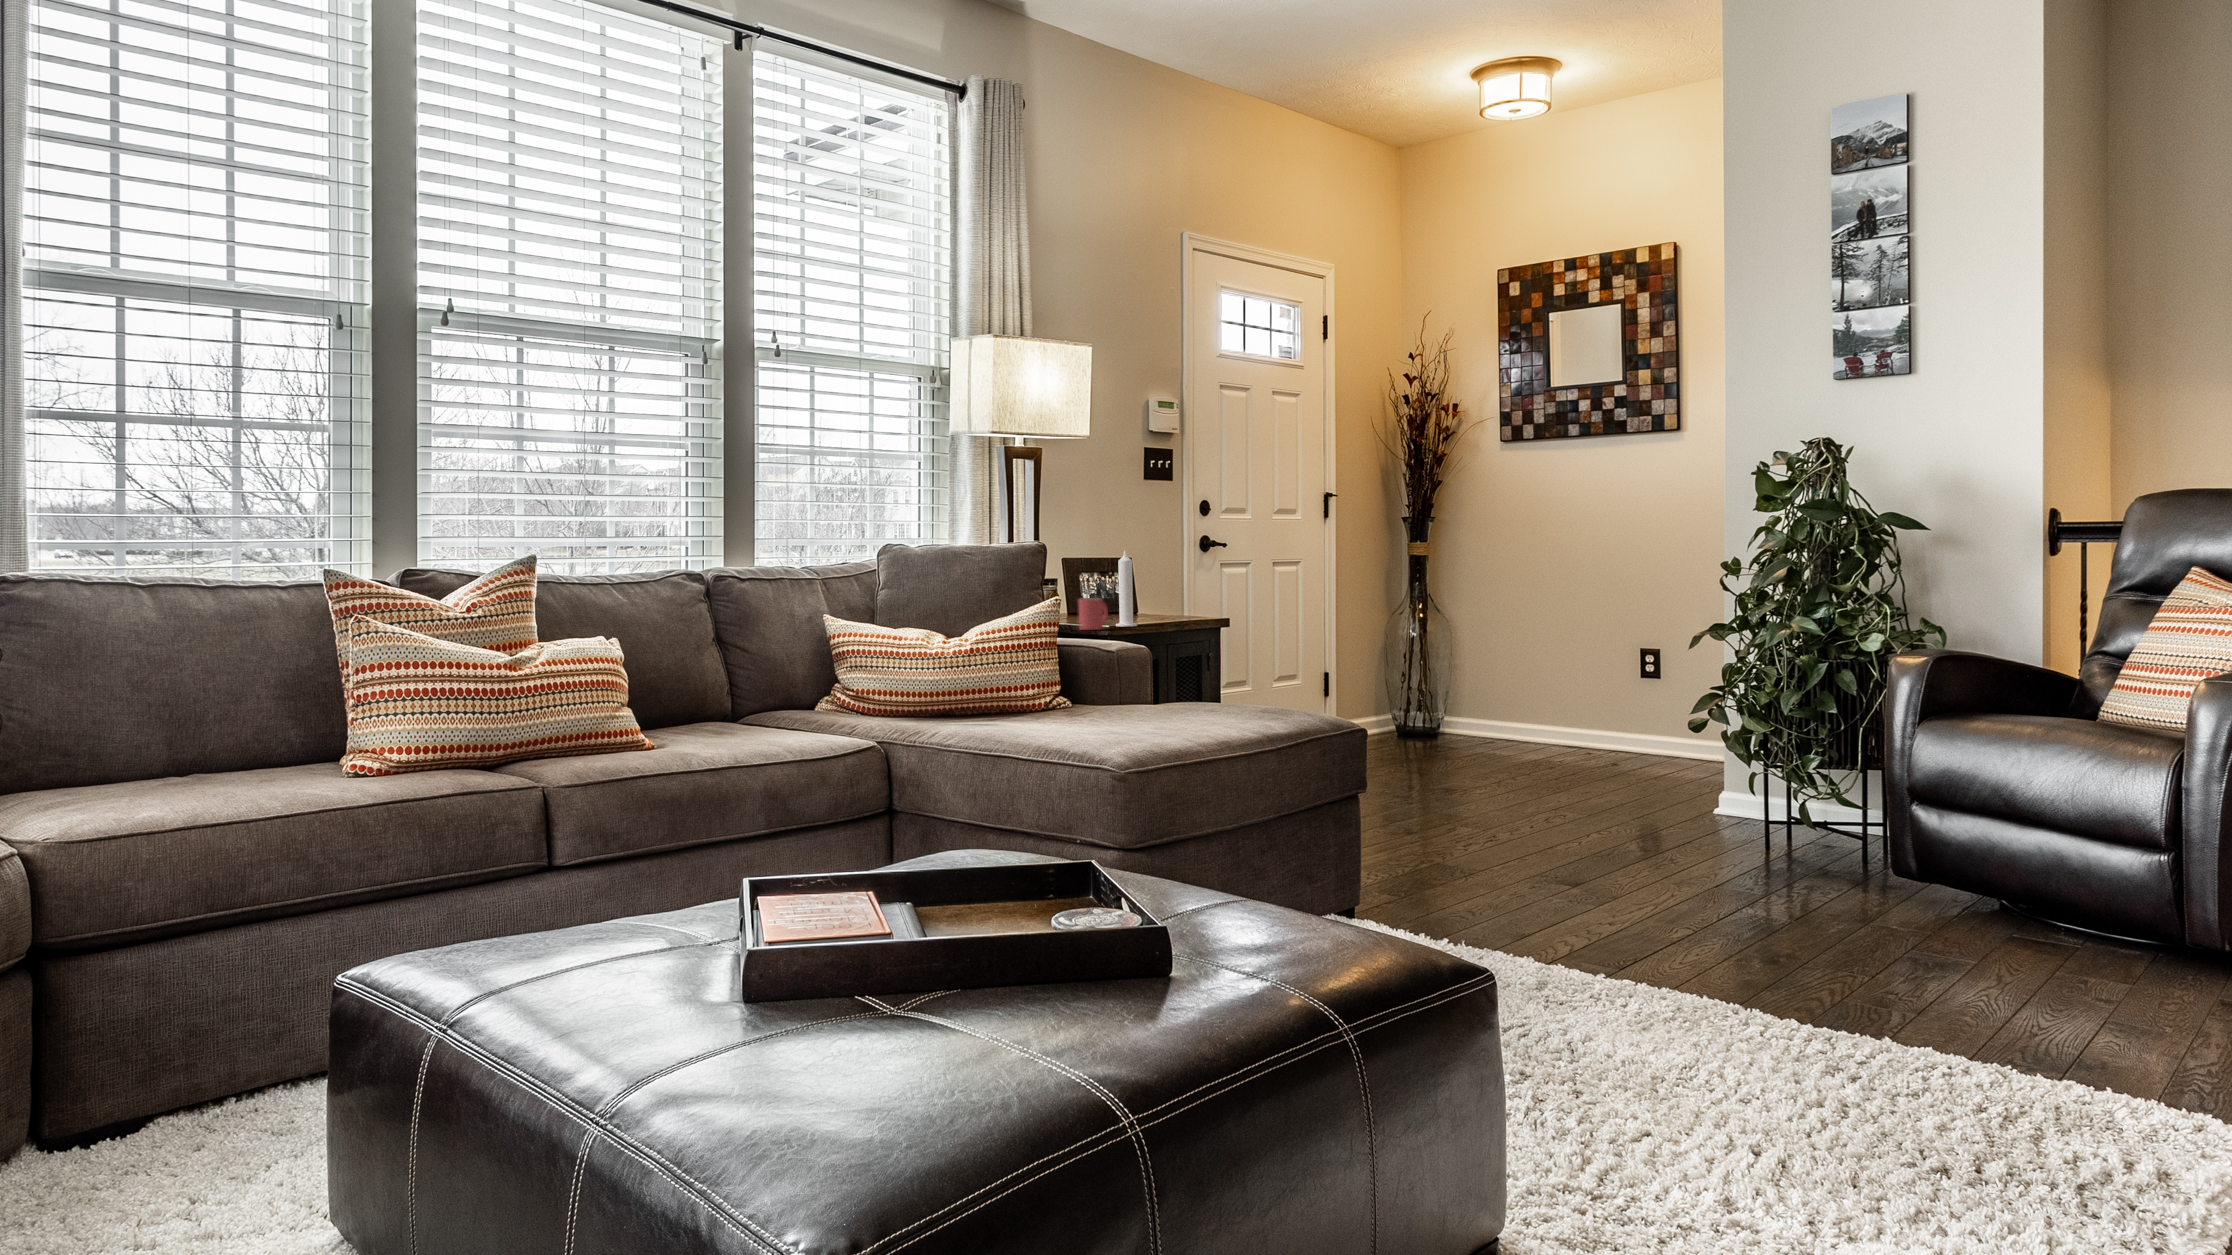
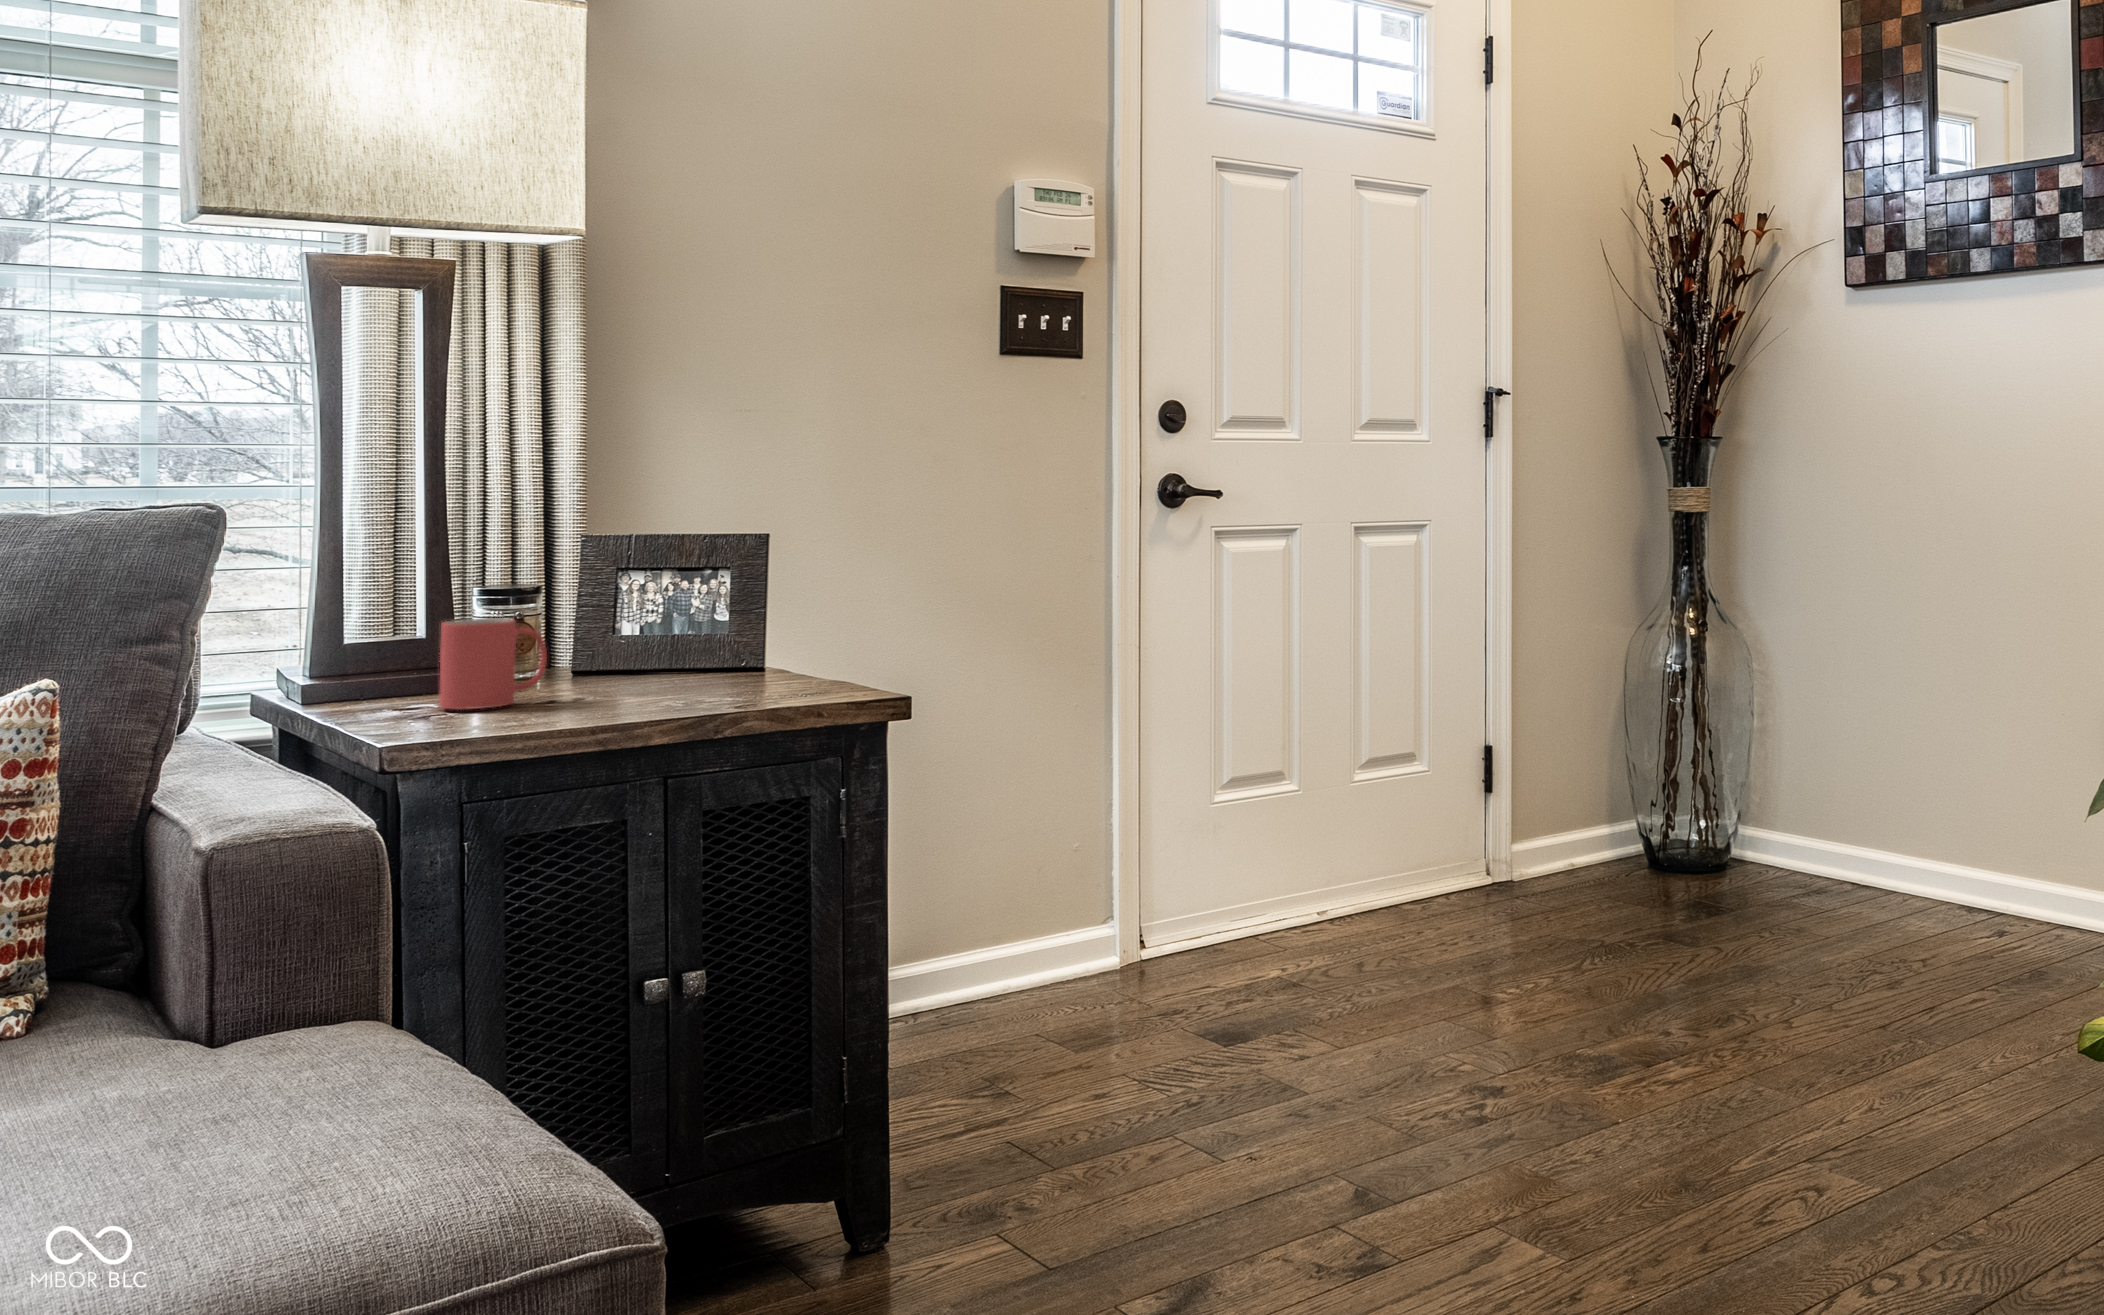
candle: present [1116,551,1137,627] -> none [597,491,660,695]

